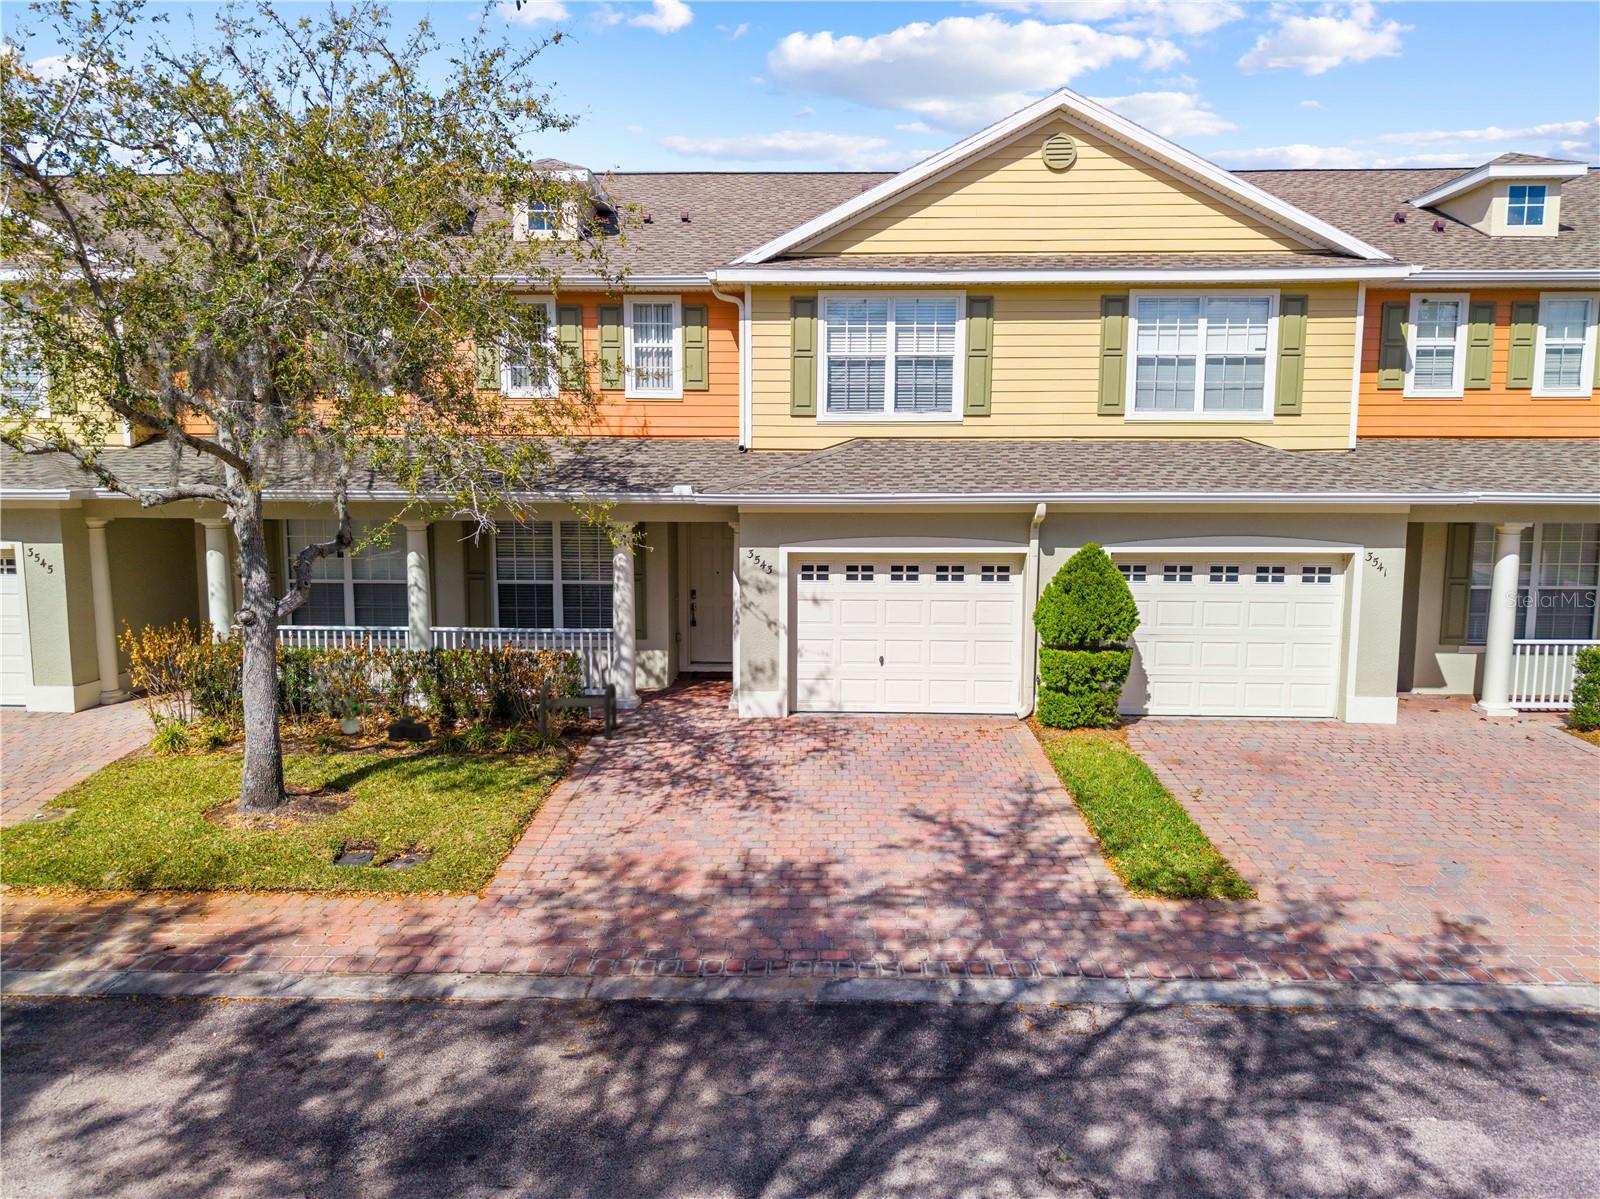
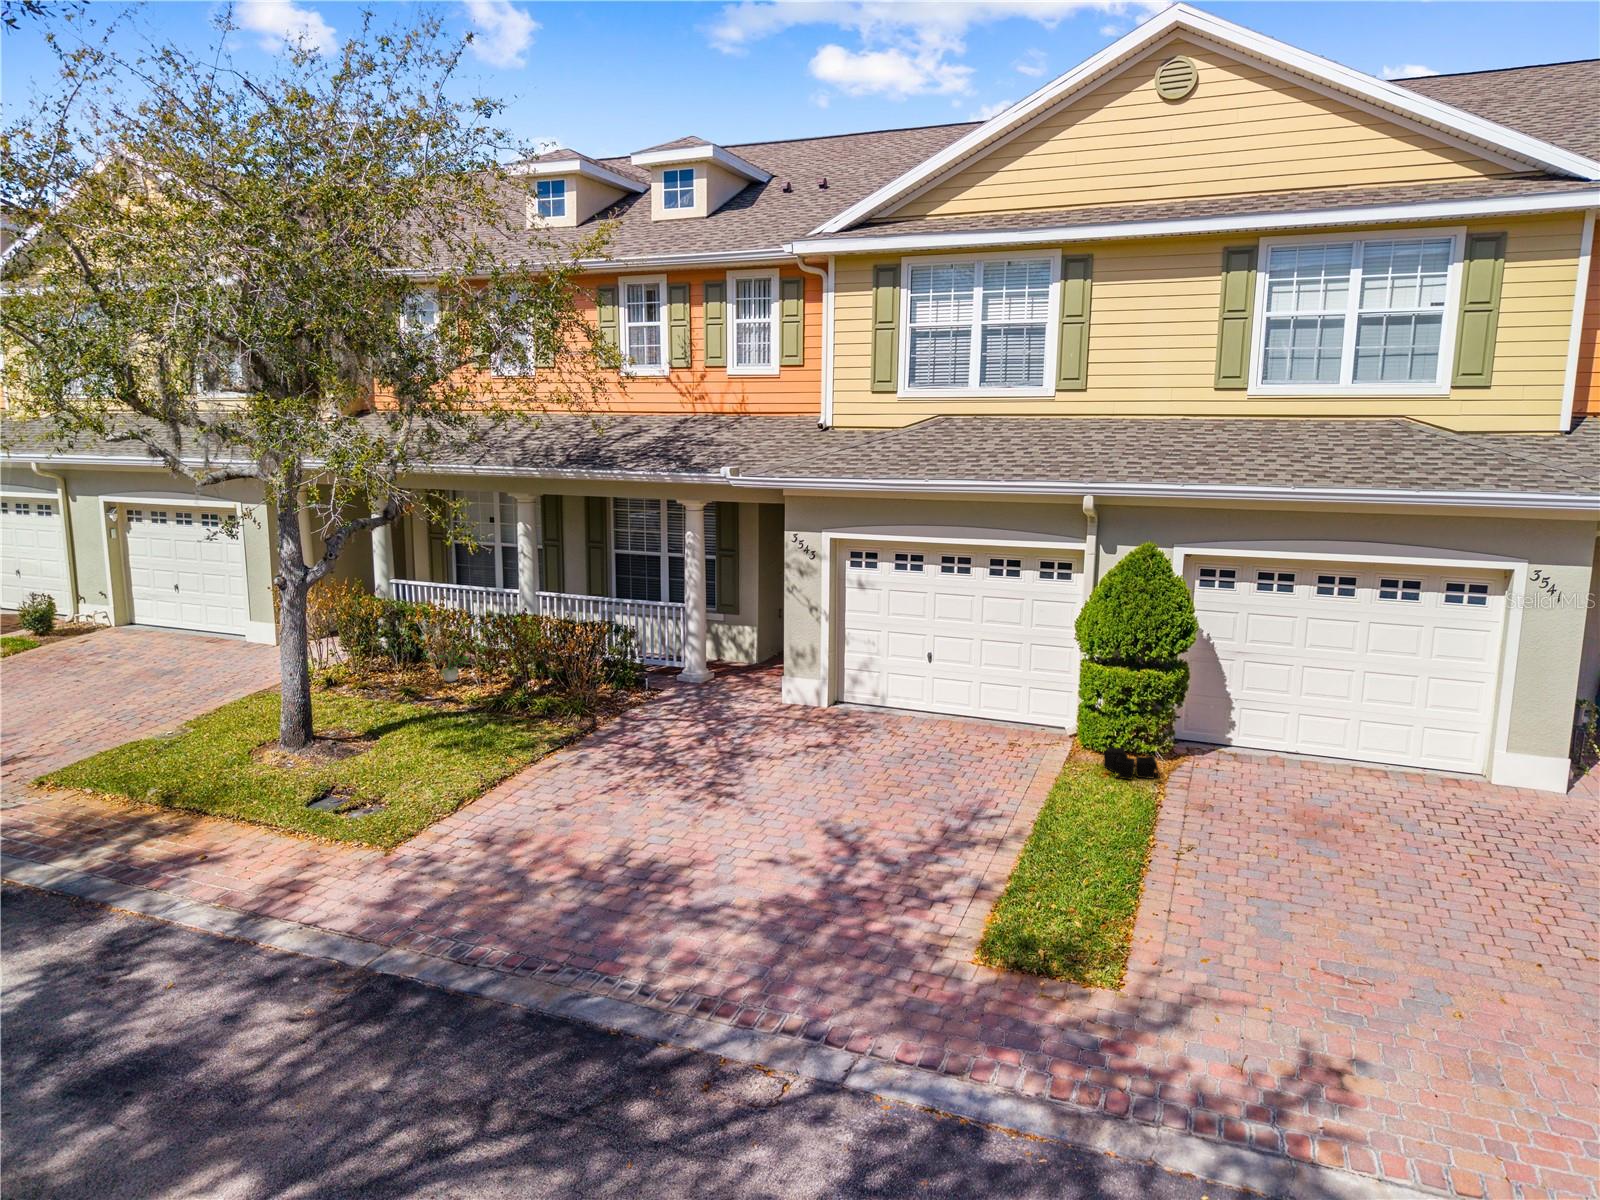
bench: present [540,683,618,739] -> none [589,651,666,710]
storage bin: present [388,716,432,741] -> present [1103,747,1160,780]

